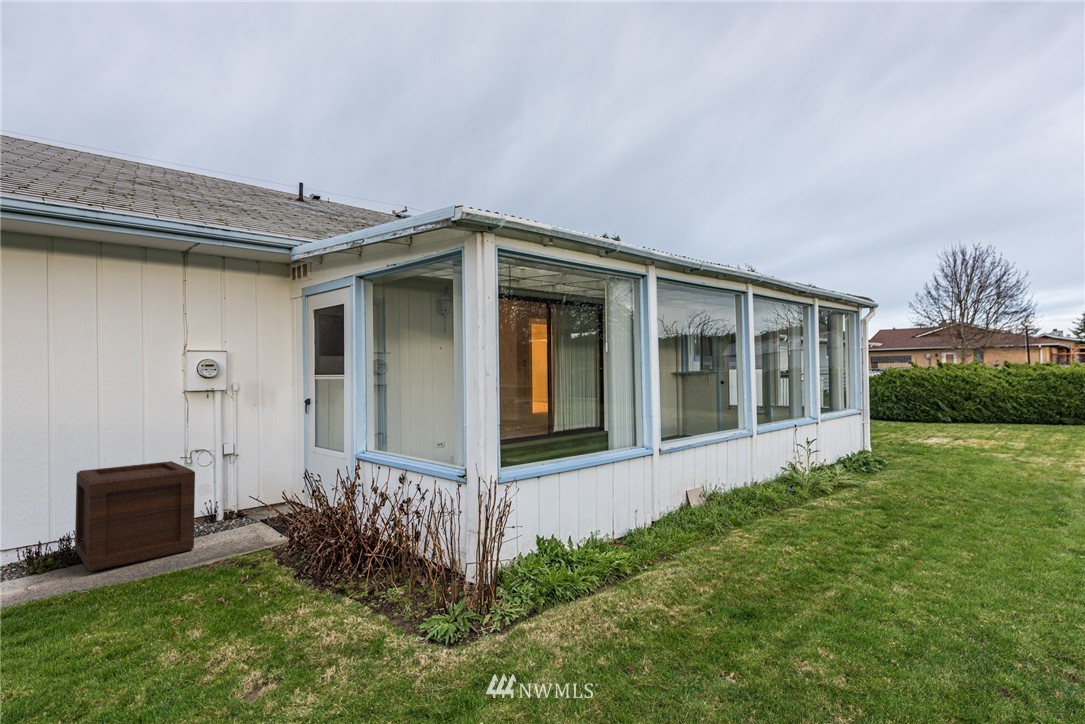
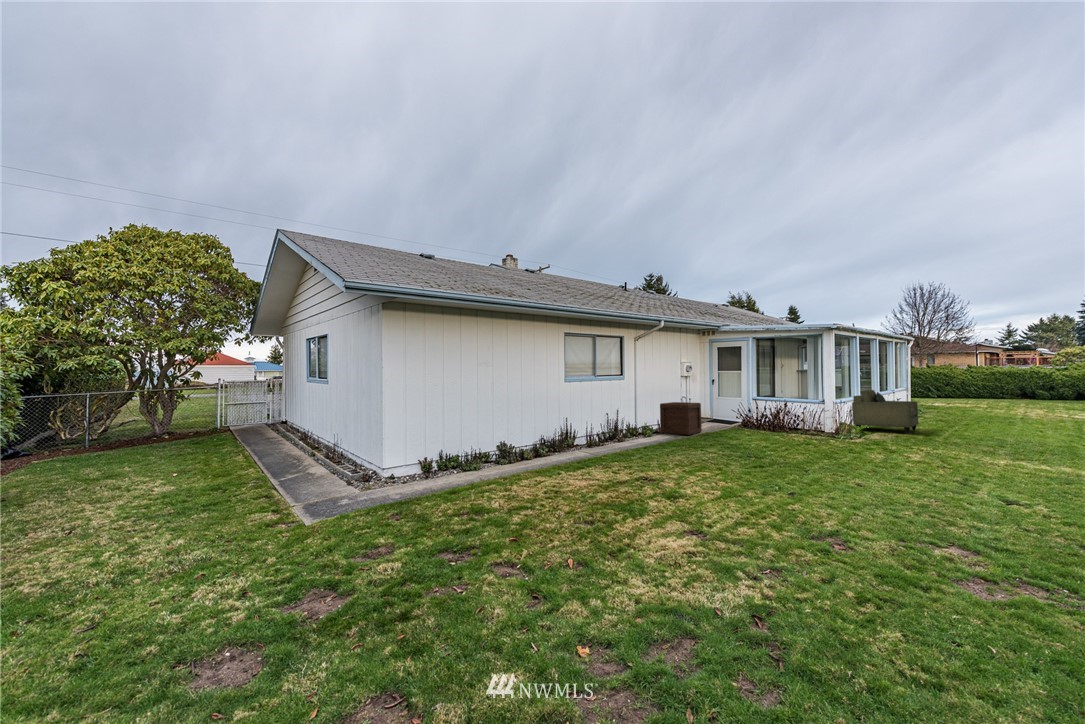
armchair: none [624,435,786,574] -> present [852,390,918,434]

